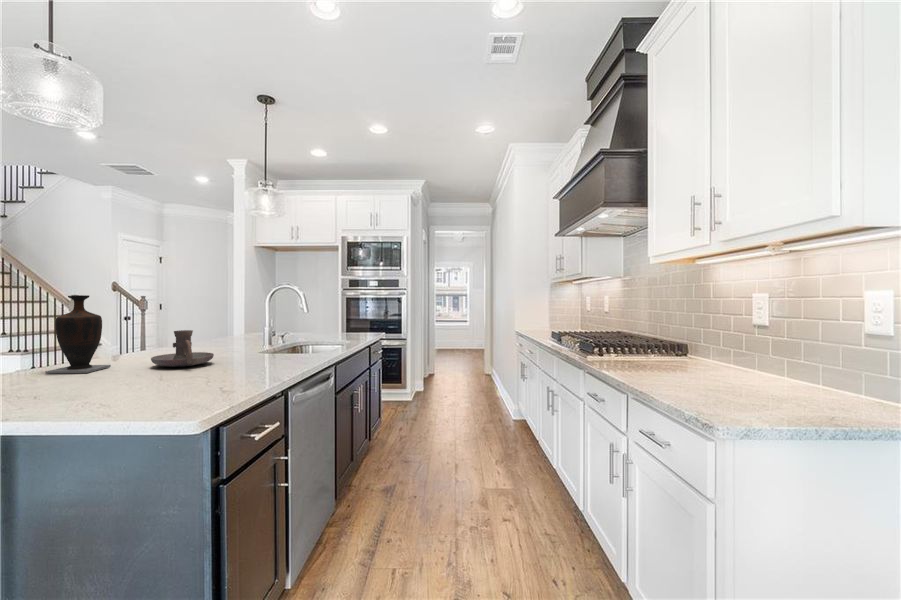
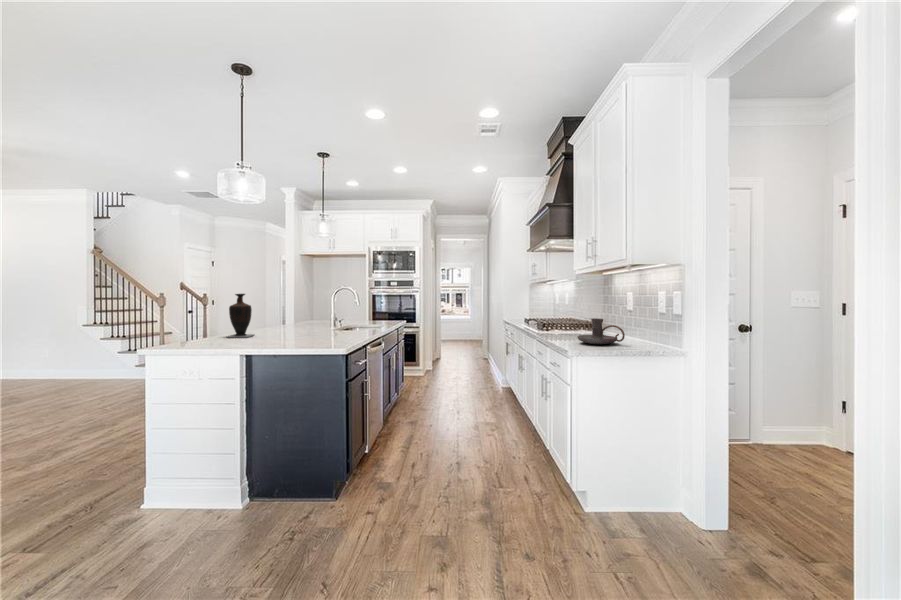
candle holder: present [151,330,214,367] -> present [577,319,625,344]

